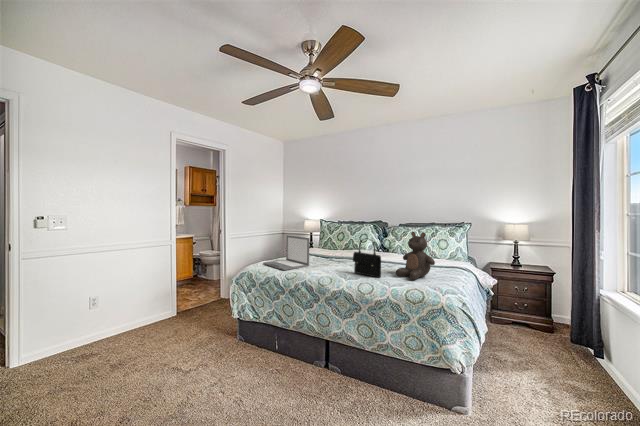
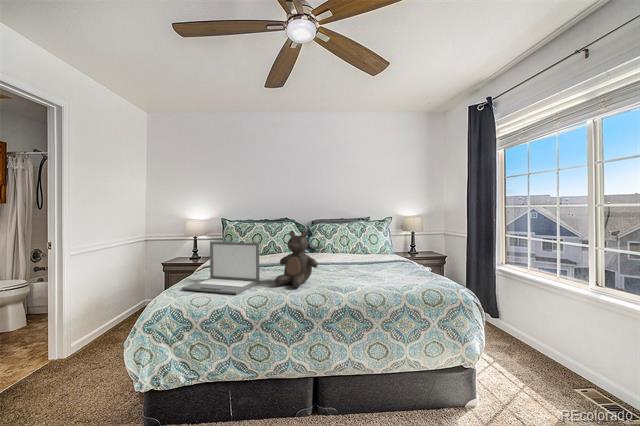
teddy bear: present [396,232,435,280] -> present [275,231,318,287]
handbag: present [353,239,381,278] -> none [332,238,371,284]

